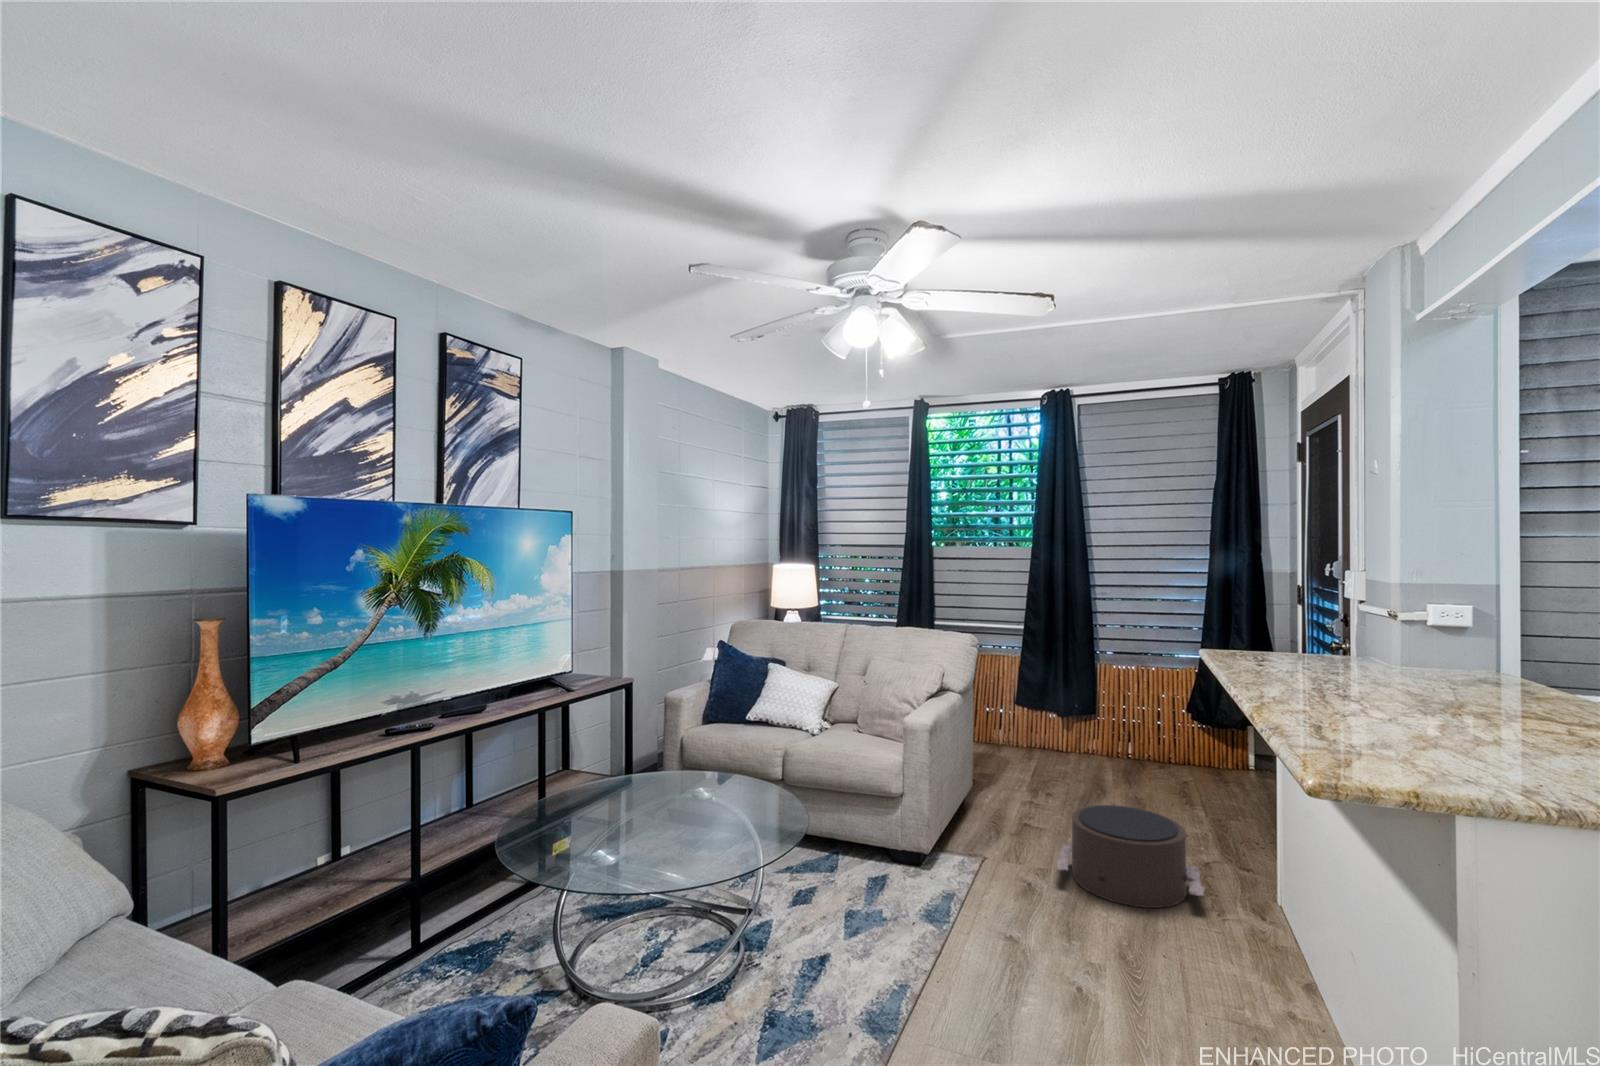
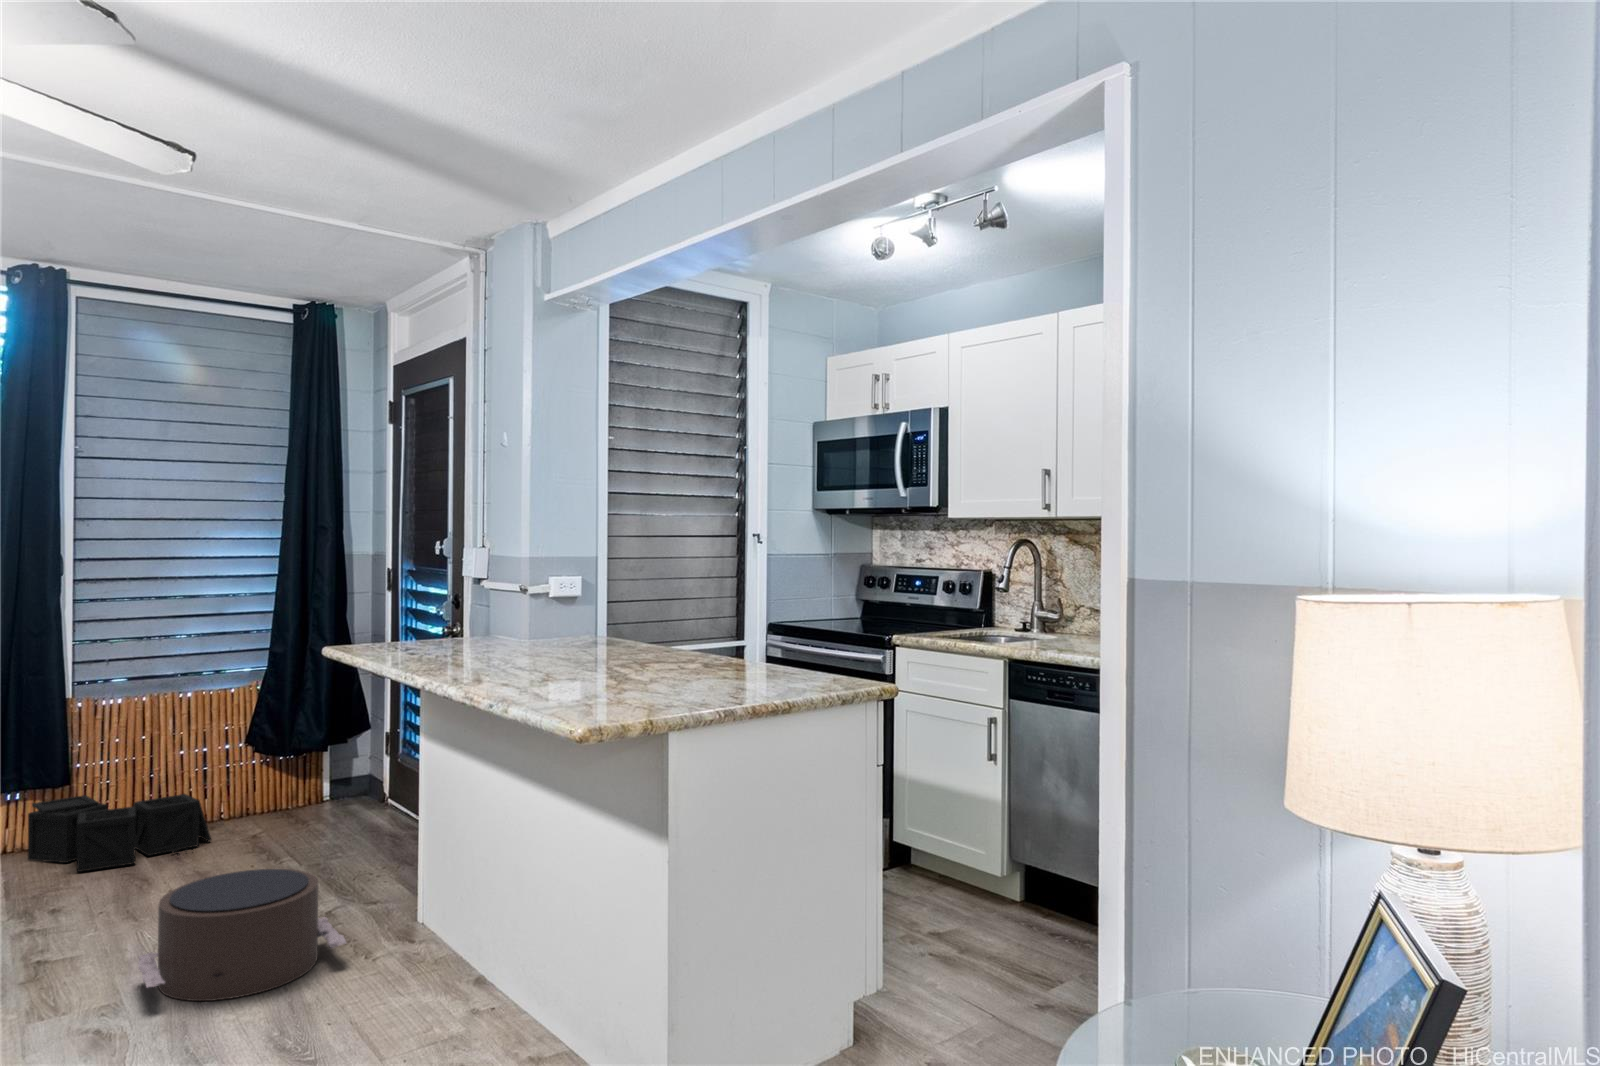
storage bin: none [1047,722,1155,781] -> present [28,794,211,872]

